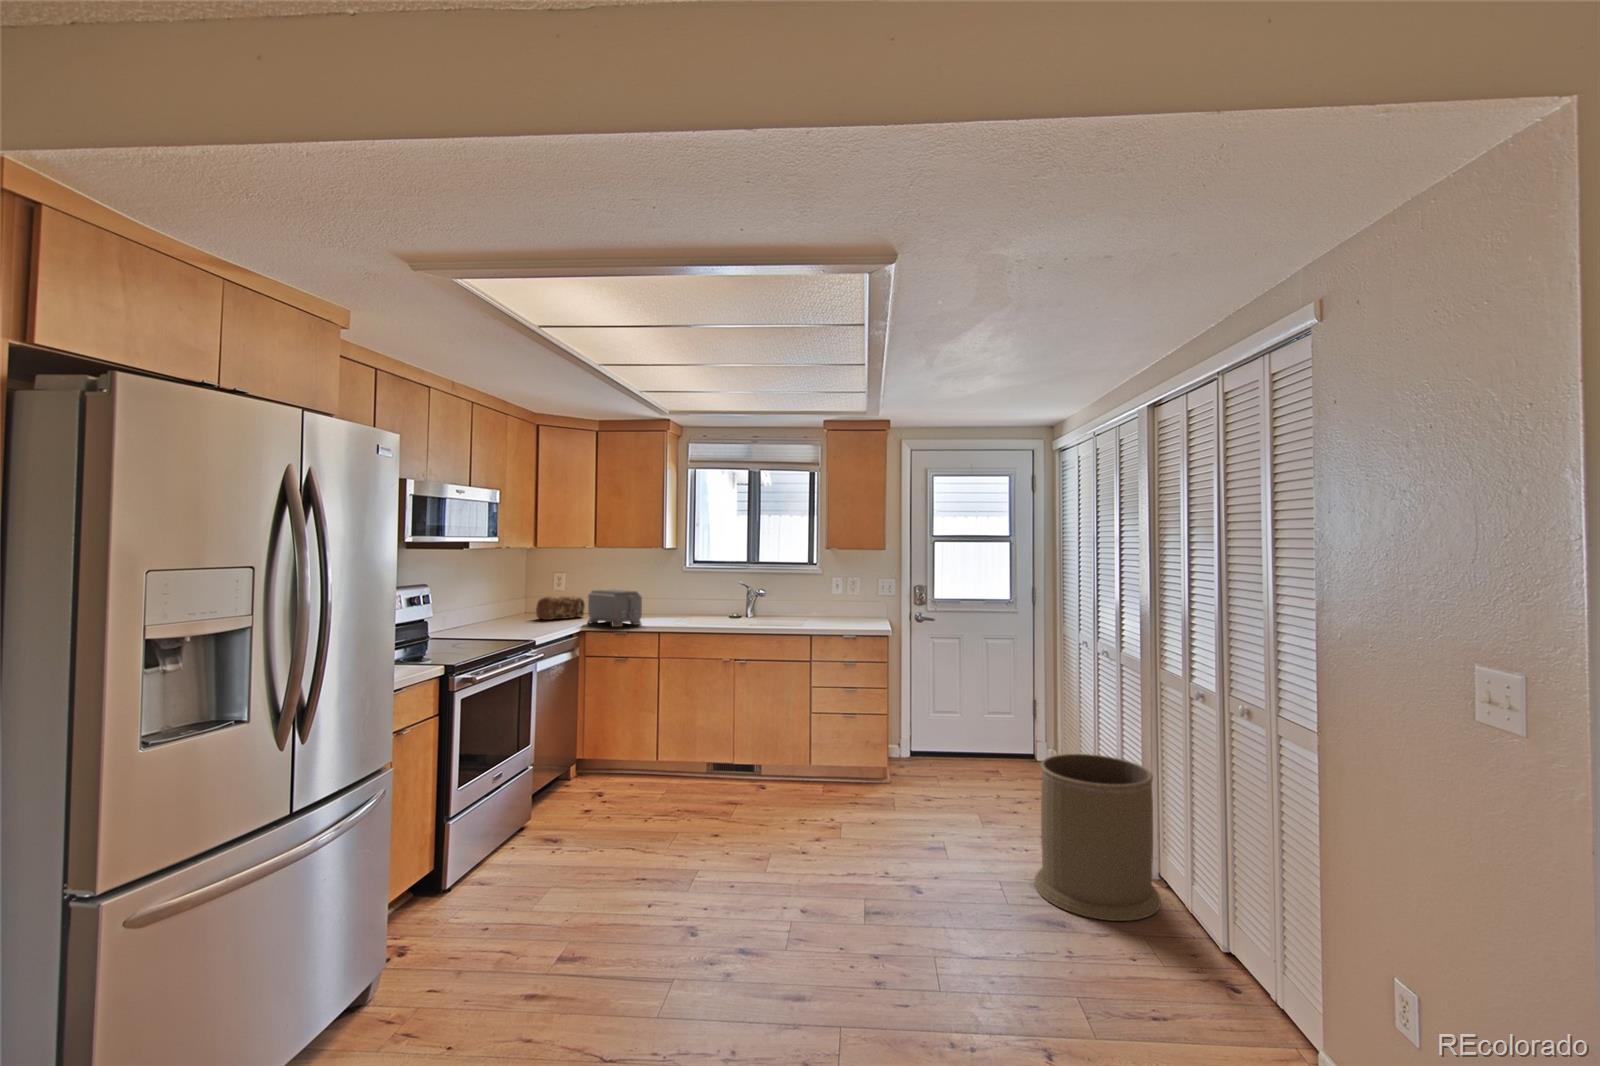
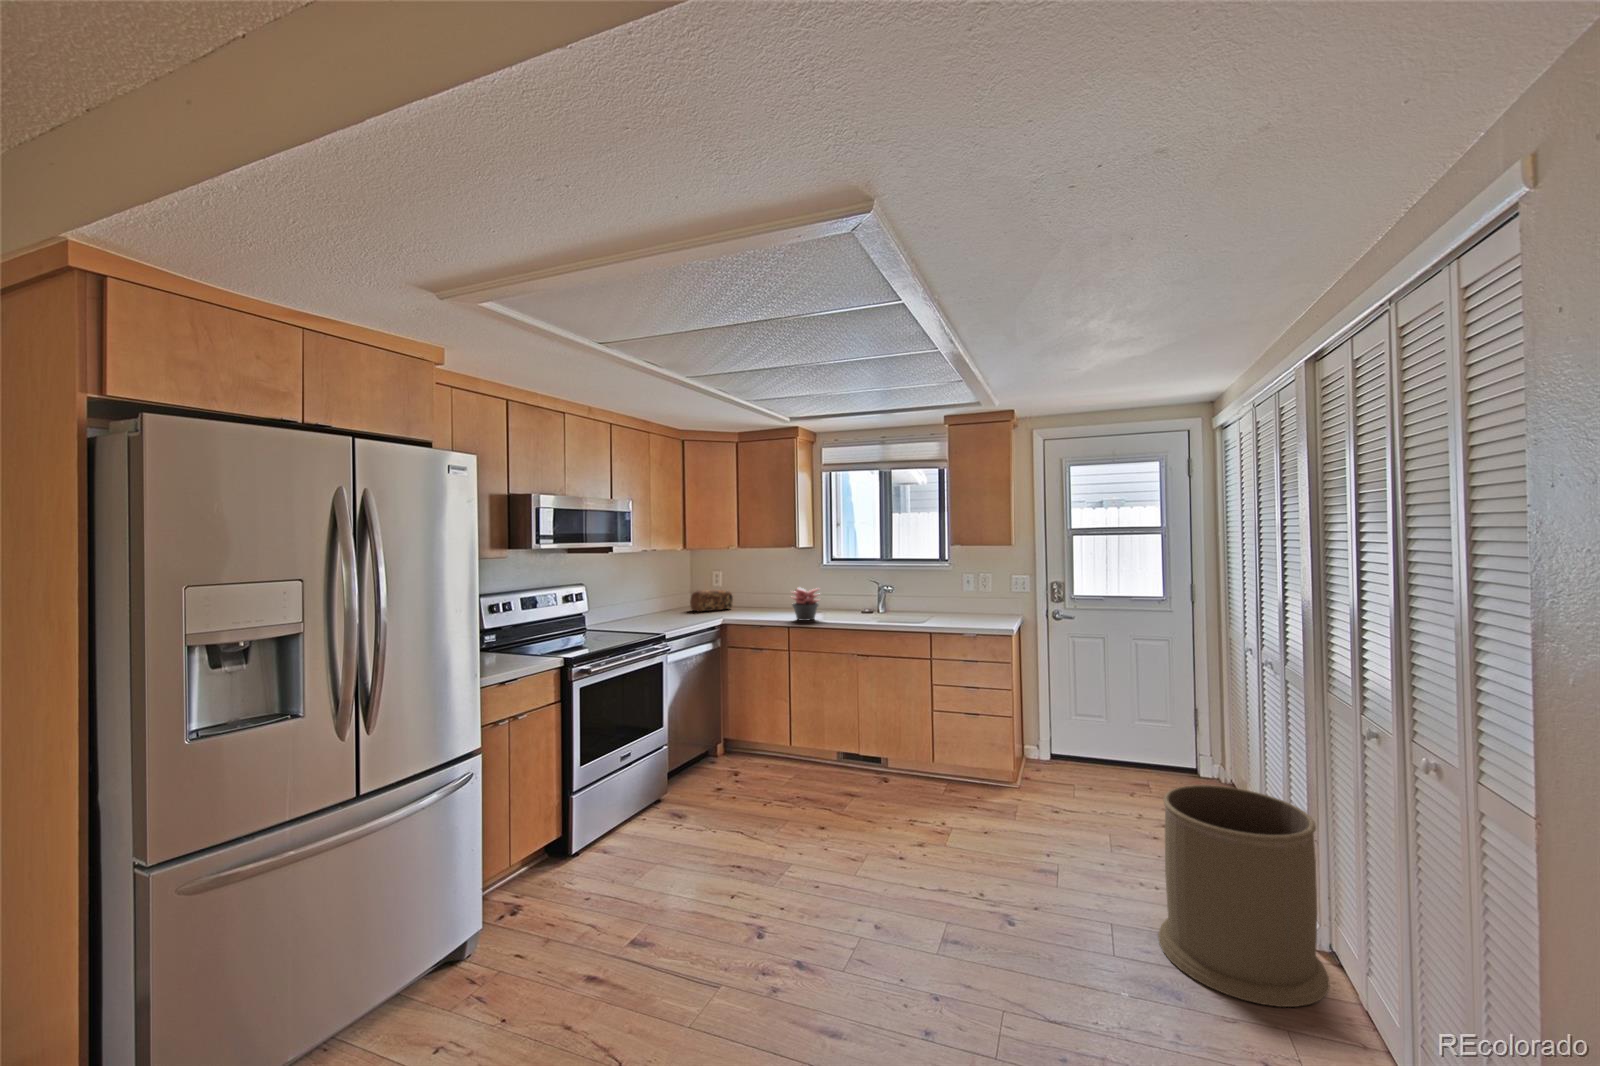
toaster: present [587,589,642,627] -> none [728,584,775,620]
succulent plant: none [661,592,694,627] -> present [792,588,819,621]

